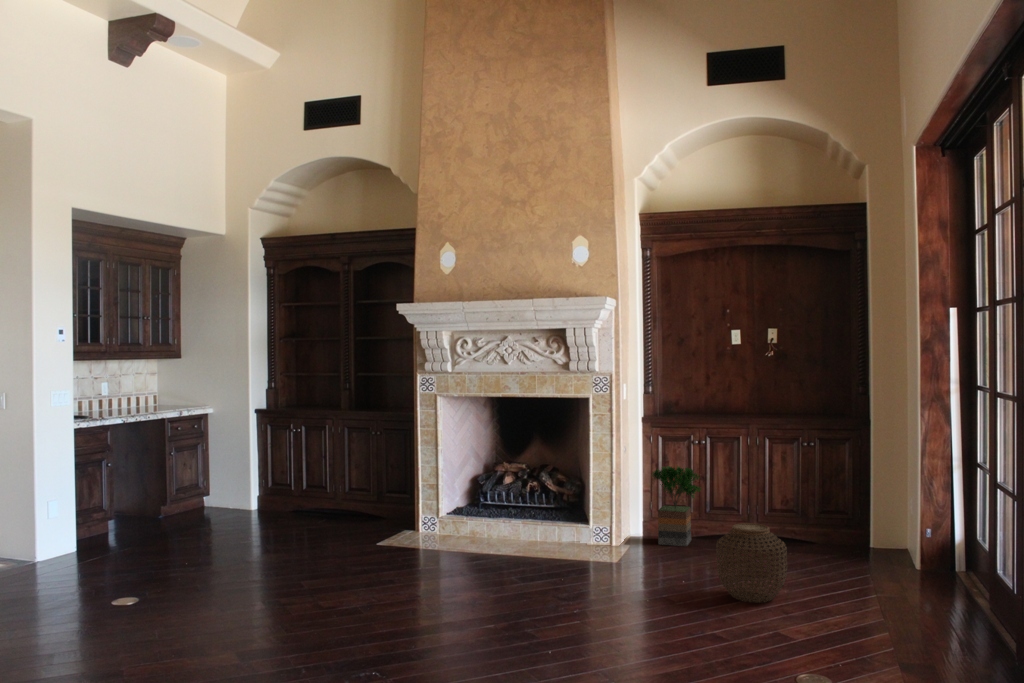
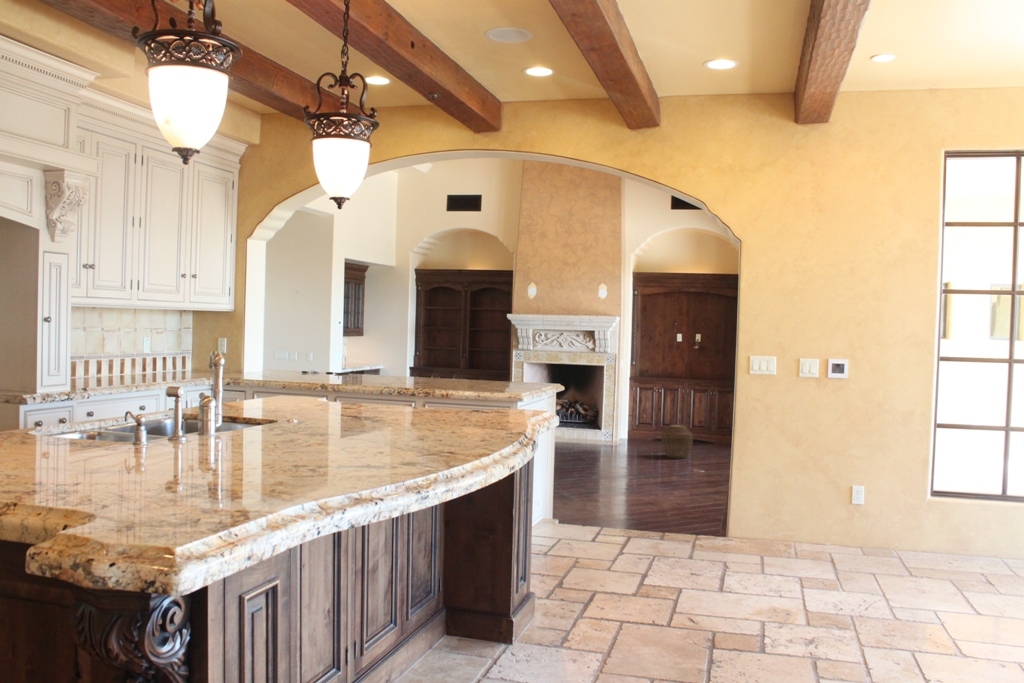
potted tree: present [652,466,700,546] -> none [633,402,659,443]

